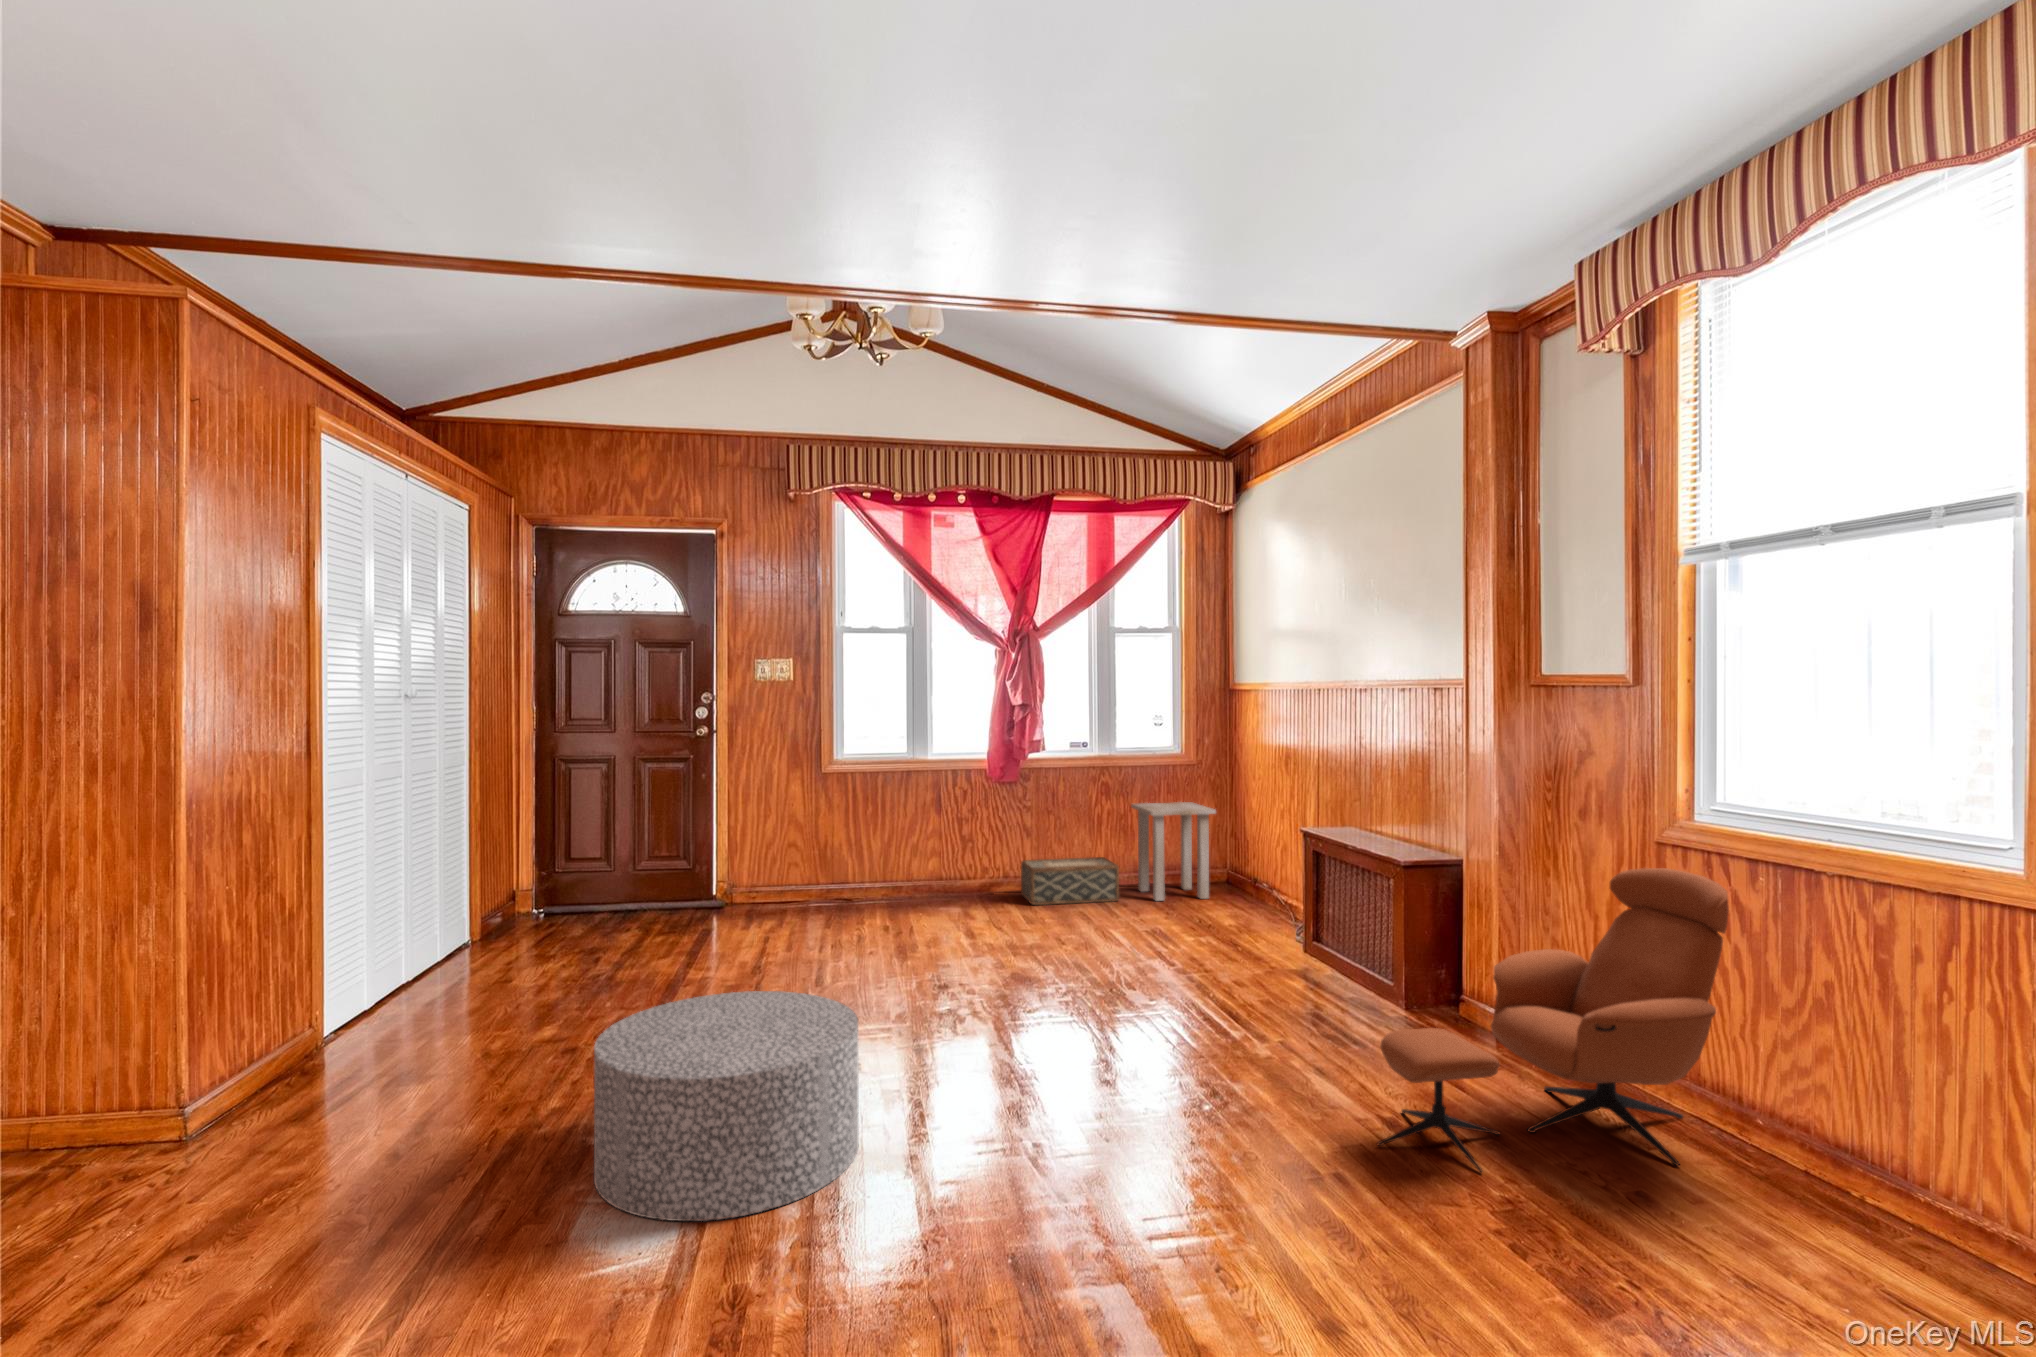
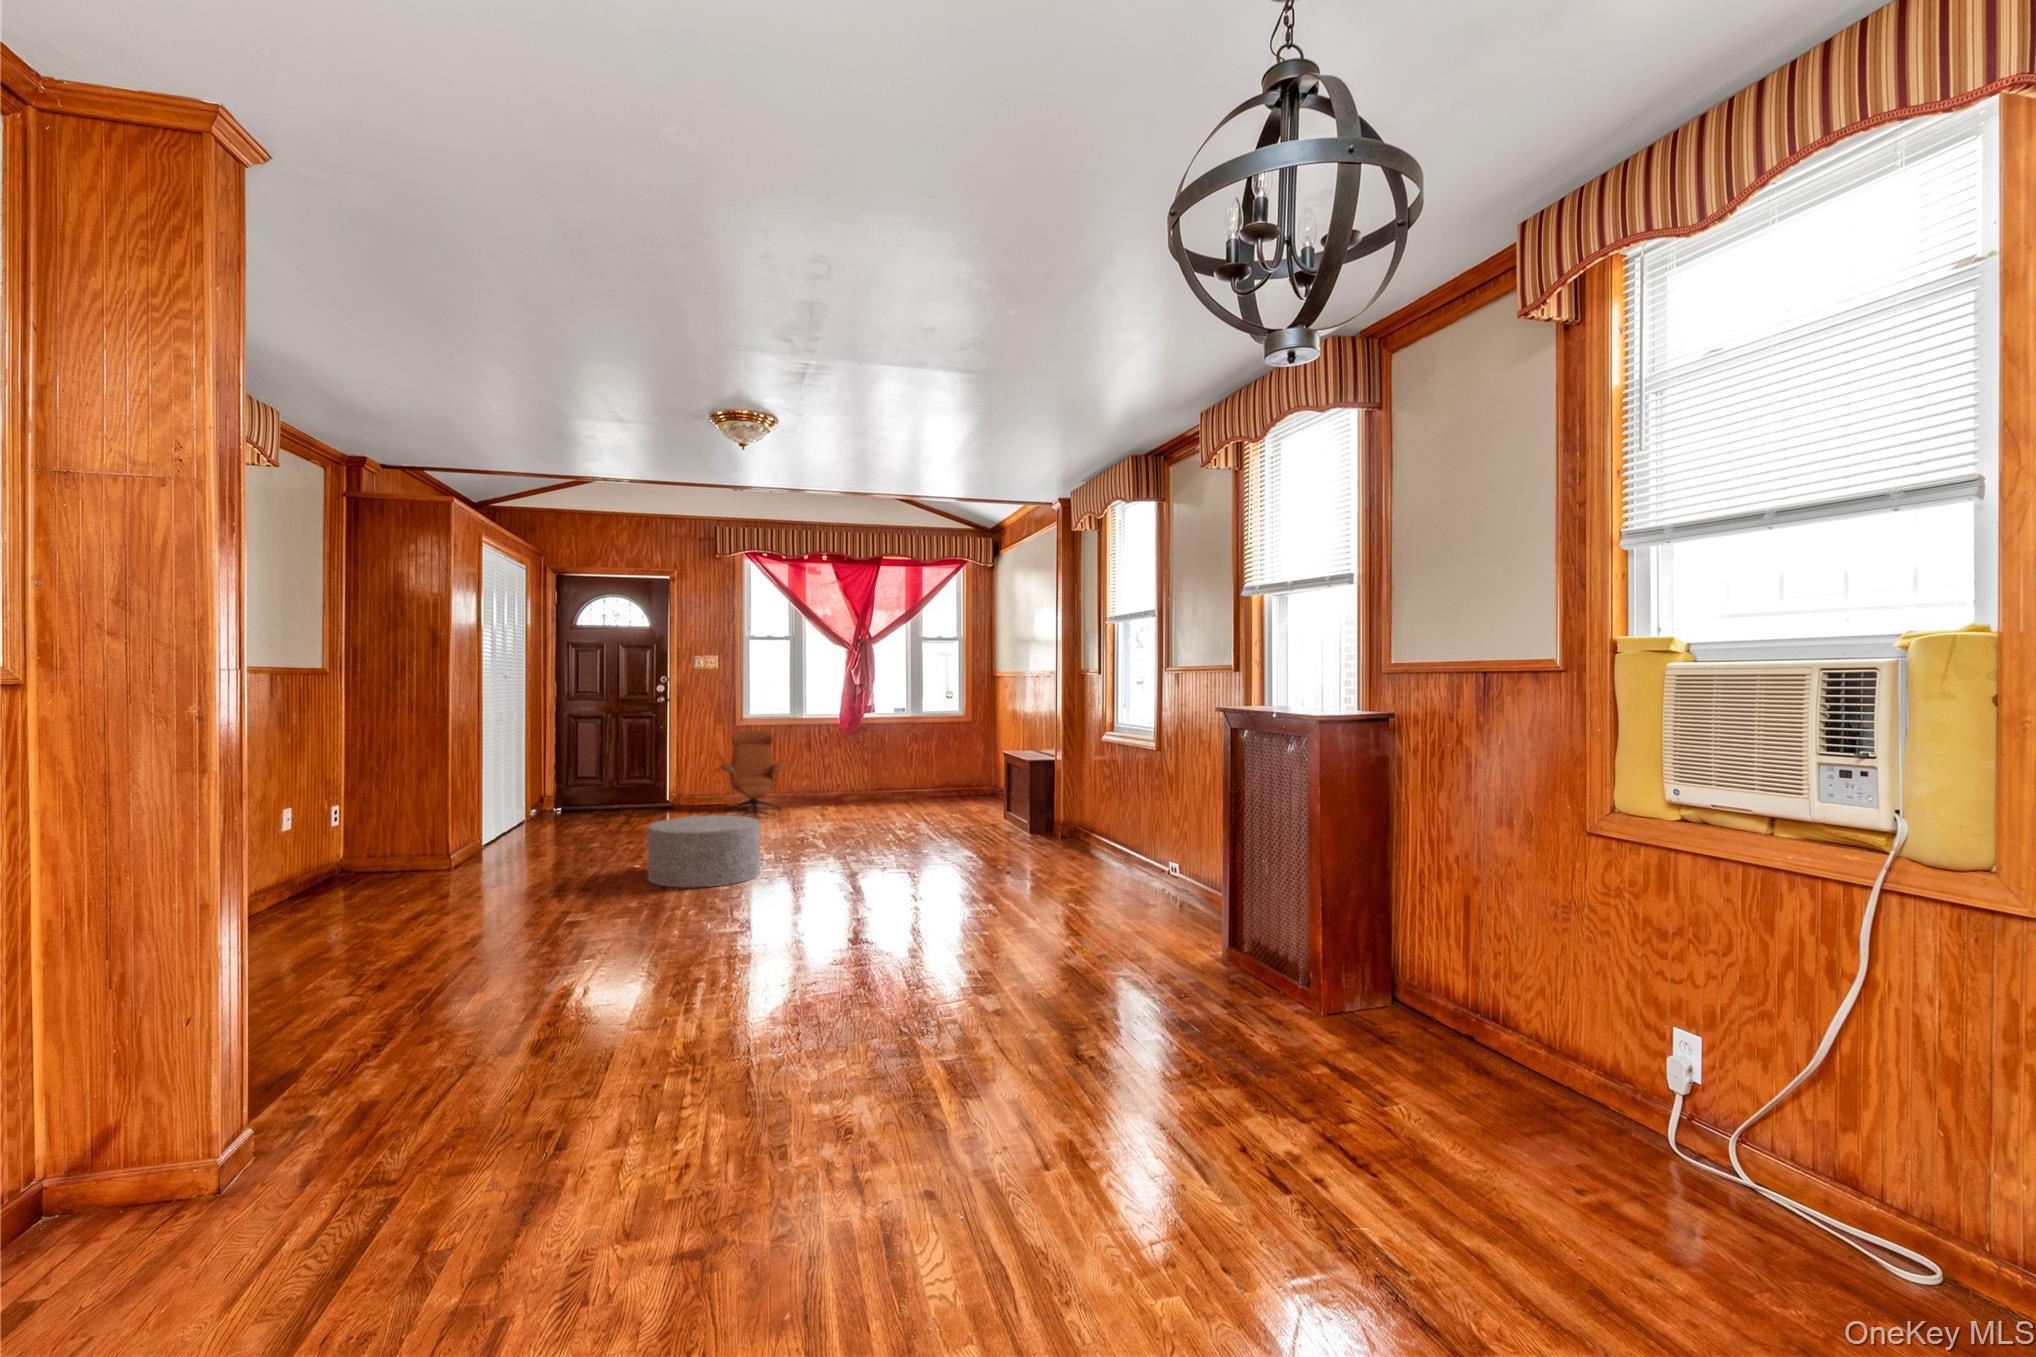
side table: present [1131,802,1216,901] -> none [930,745,978,803]
woven basket: present [1021,857,1119,905] -> none [860,778,919,805]
lounge chair: present [1377,868,1729,1172] -> present [720,731,786,819]

